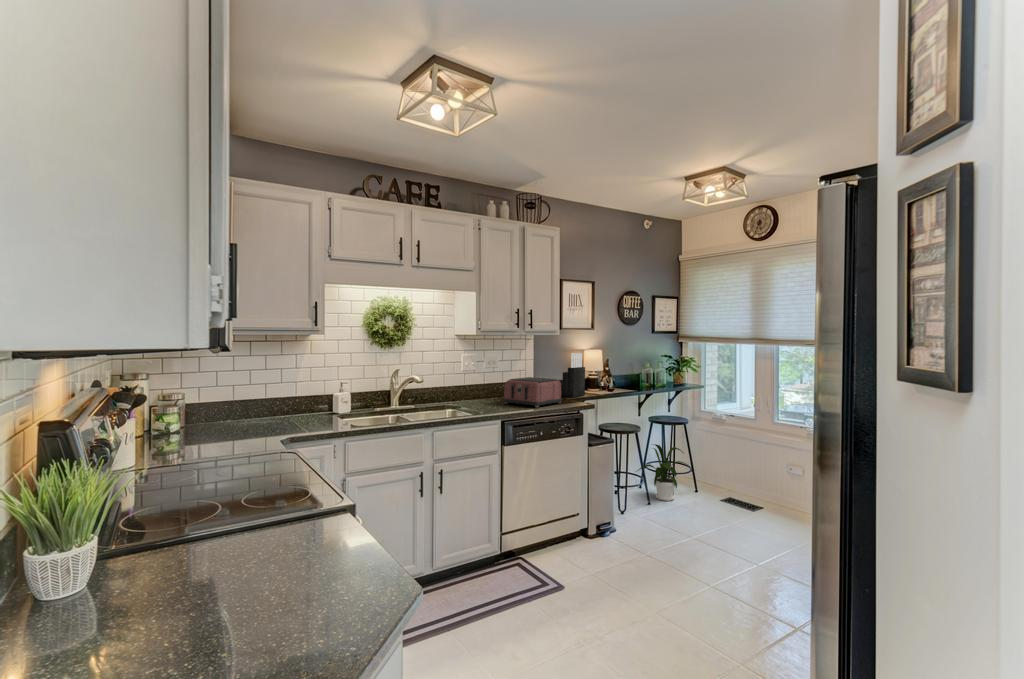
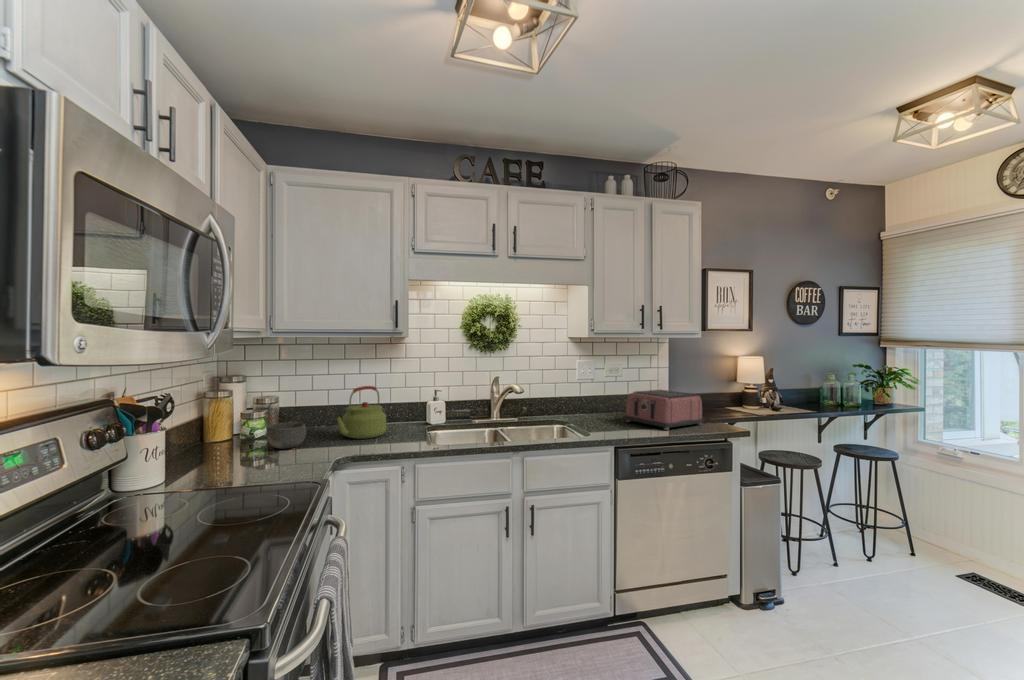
knife block: present [562,353,585,397] -> none [707,360,739,416]
kettle: none [261,379,304,427] -> present [336,386,386,439]
bowl: none [198,414,236,437] -> present [267,422,306,449]
house plant: present [639,444,688,501] -> none [813,484,901,564]

